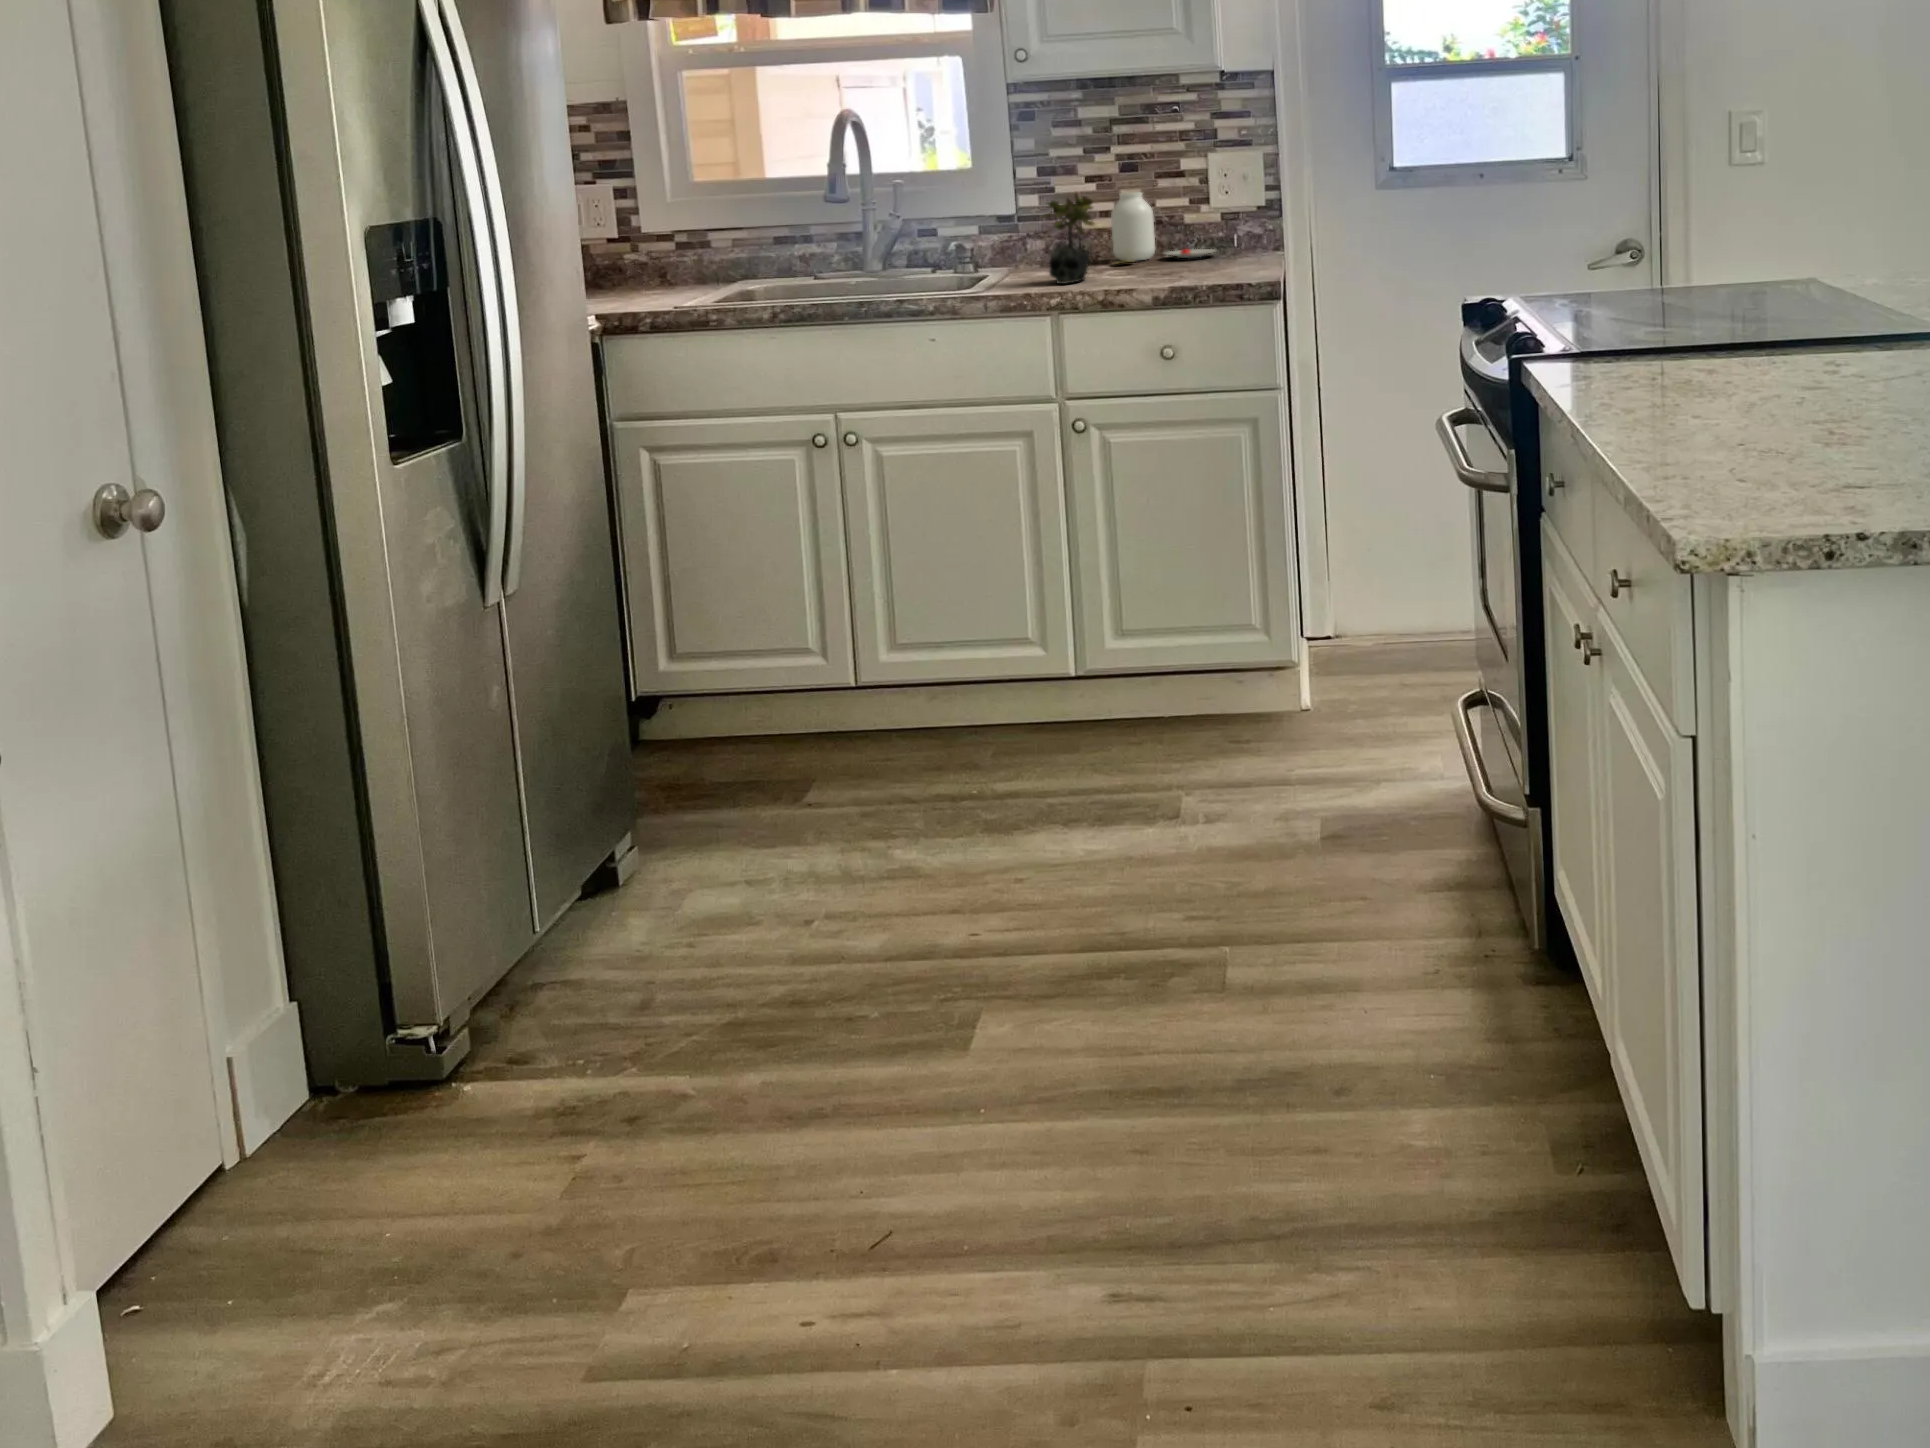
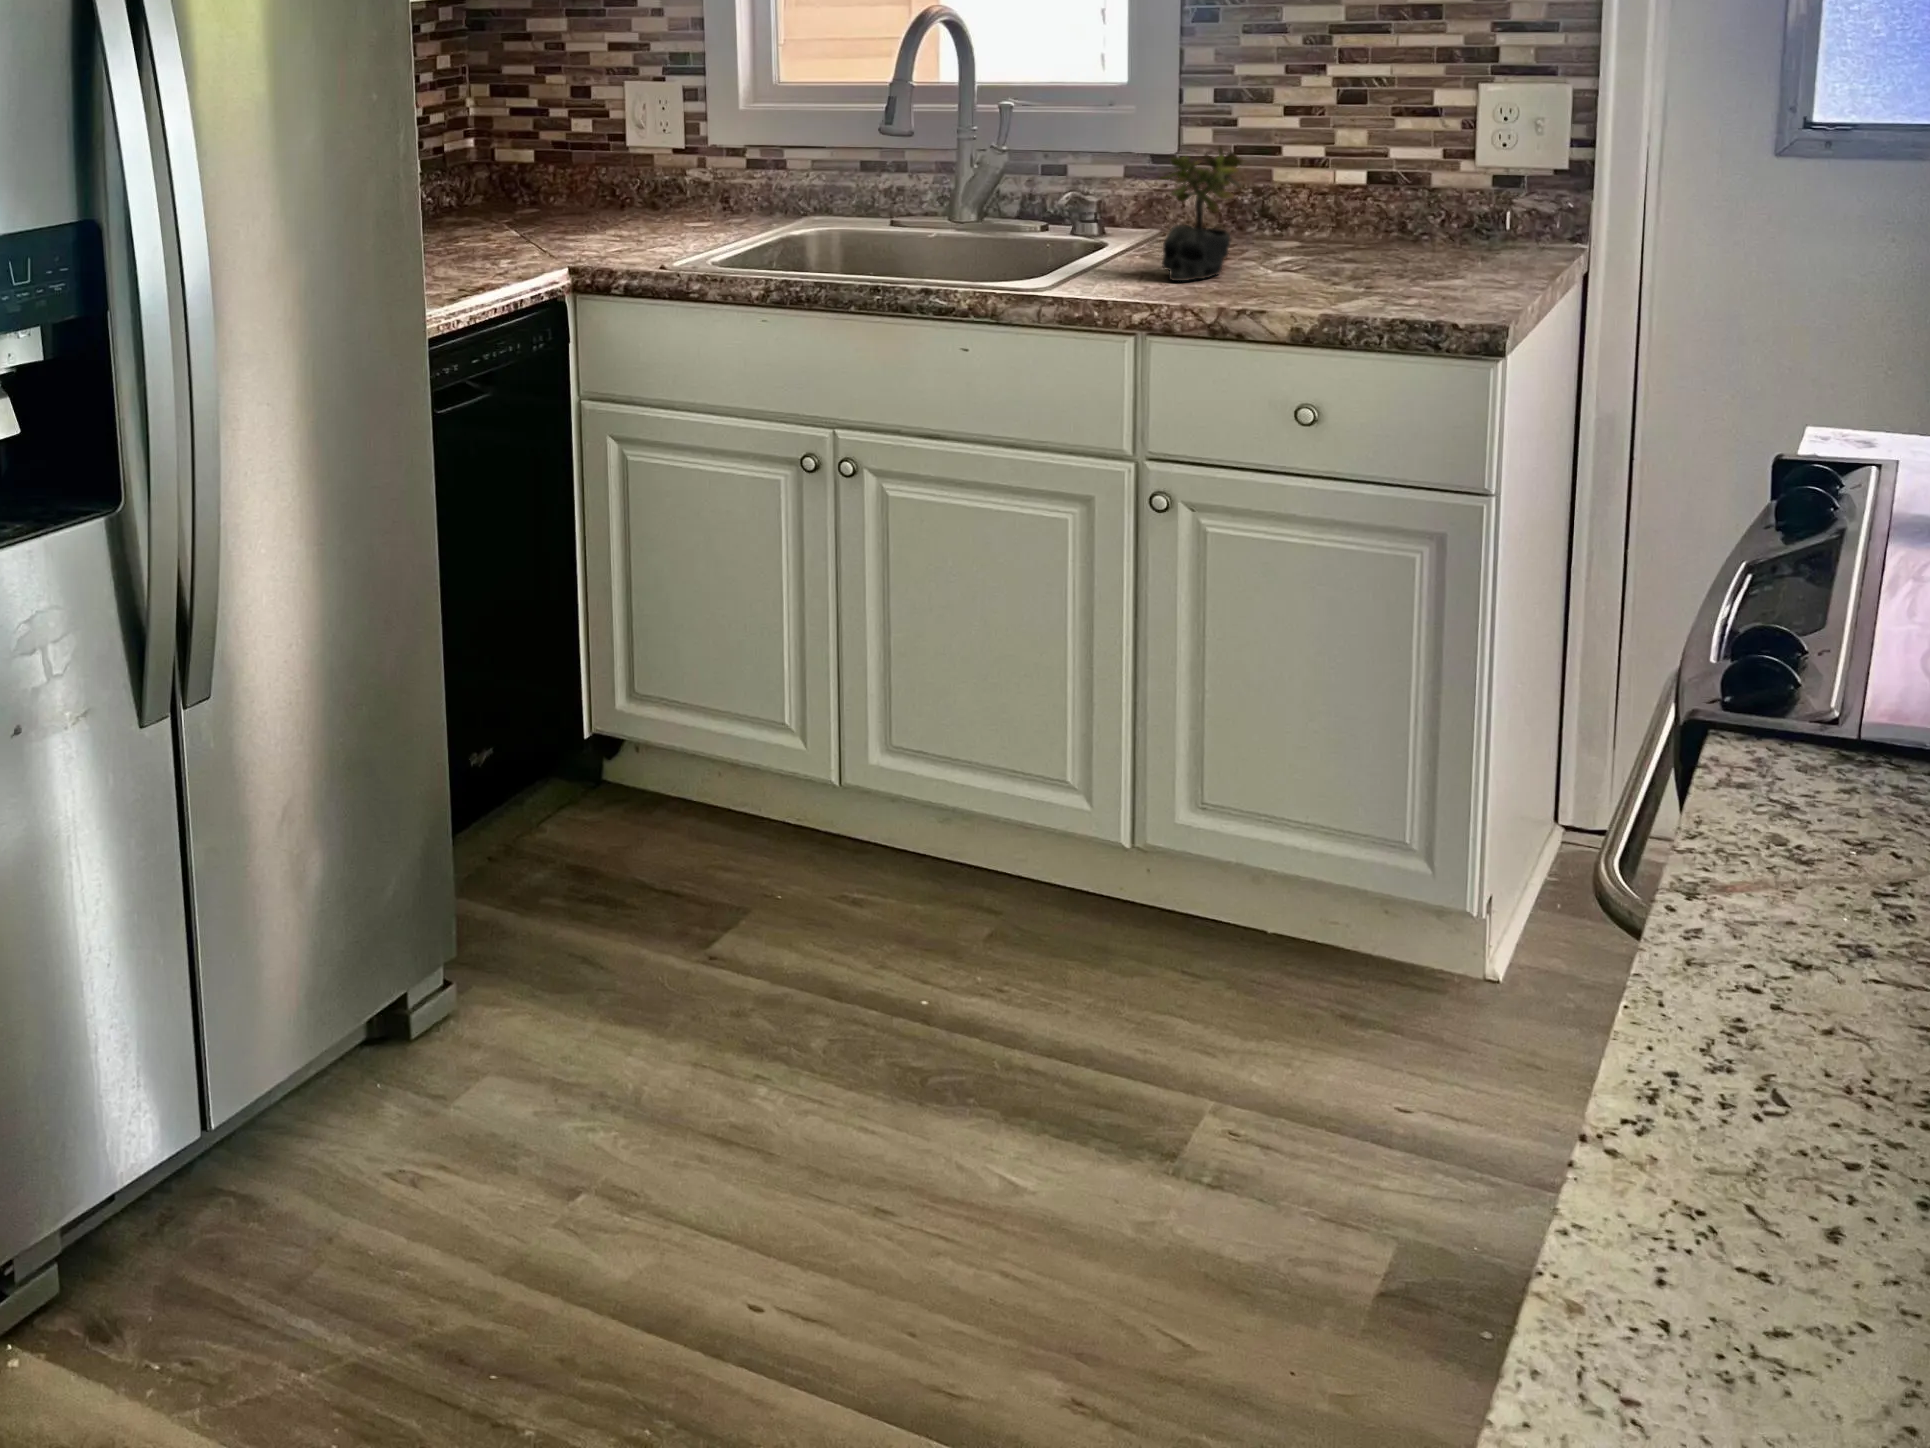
jar: present [1111,192,1216,263] -> none [1295,137,1477,246]

